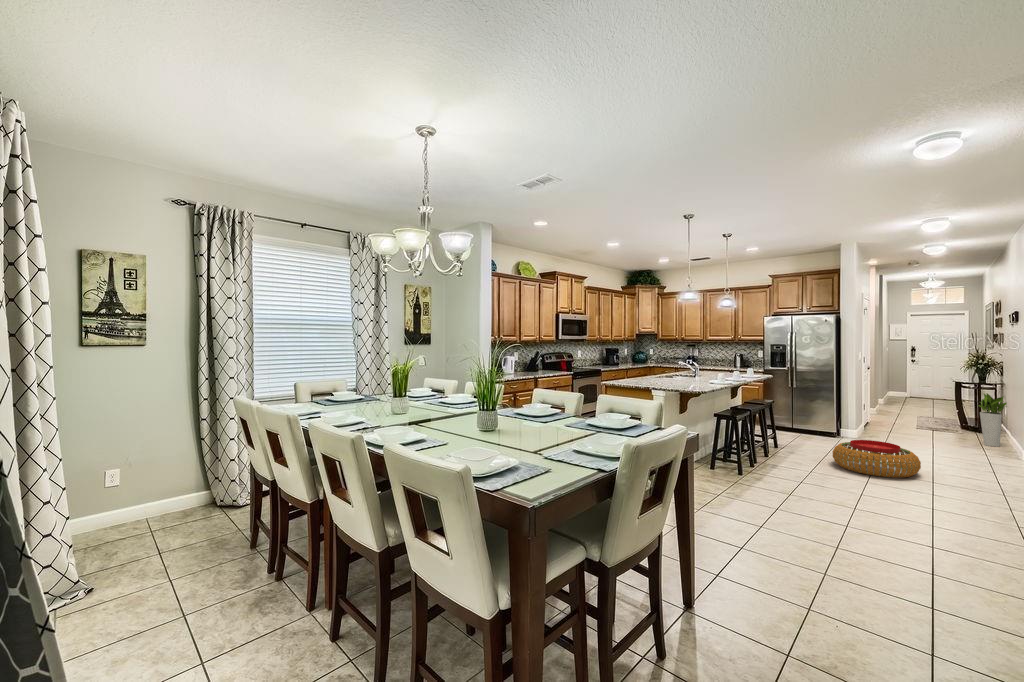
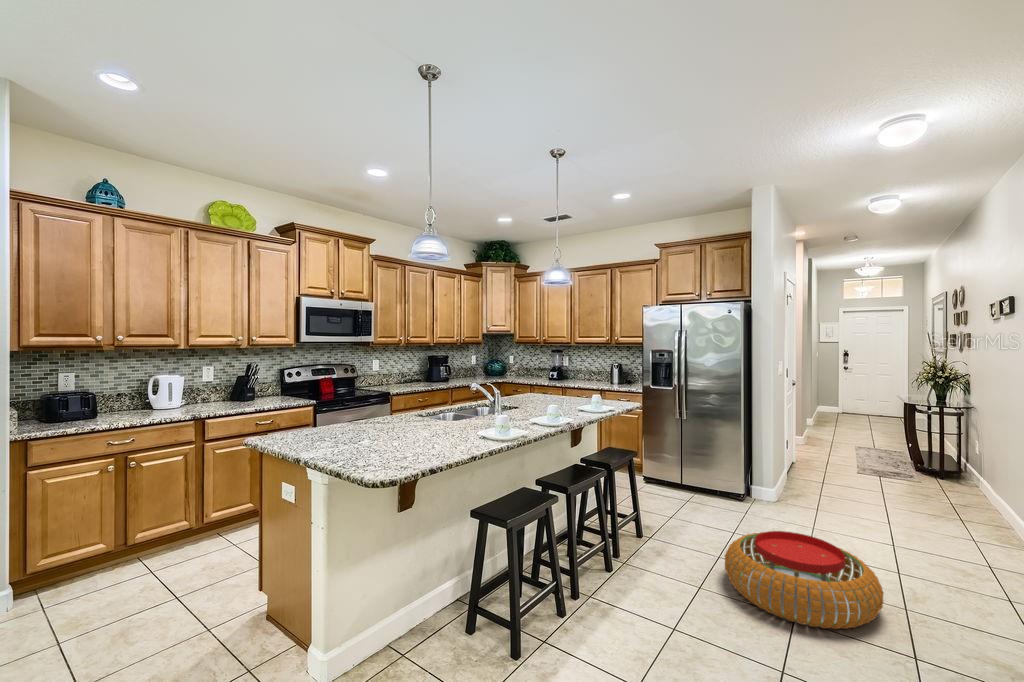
planter: present [978,393,1006,447] -> none [944,426,998,513]

